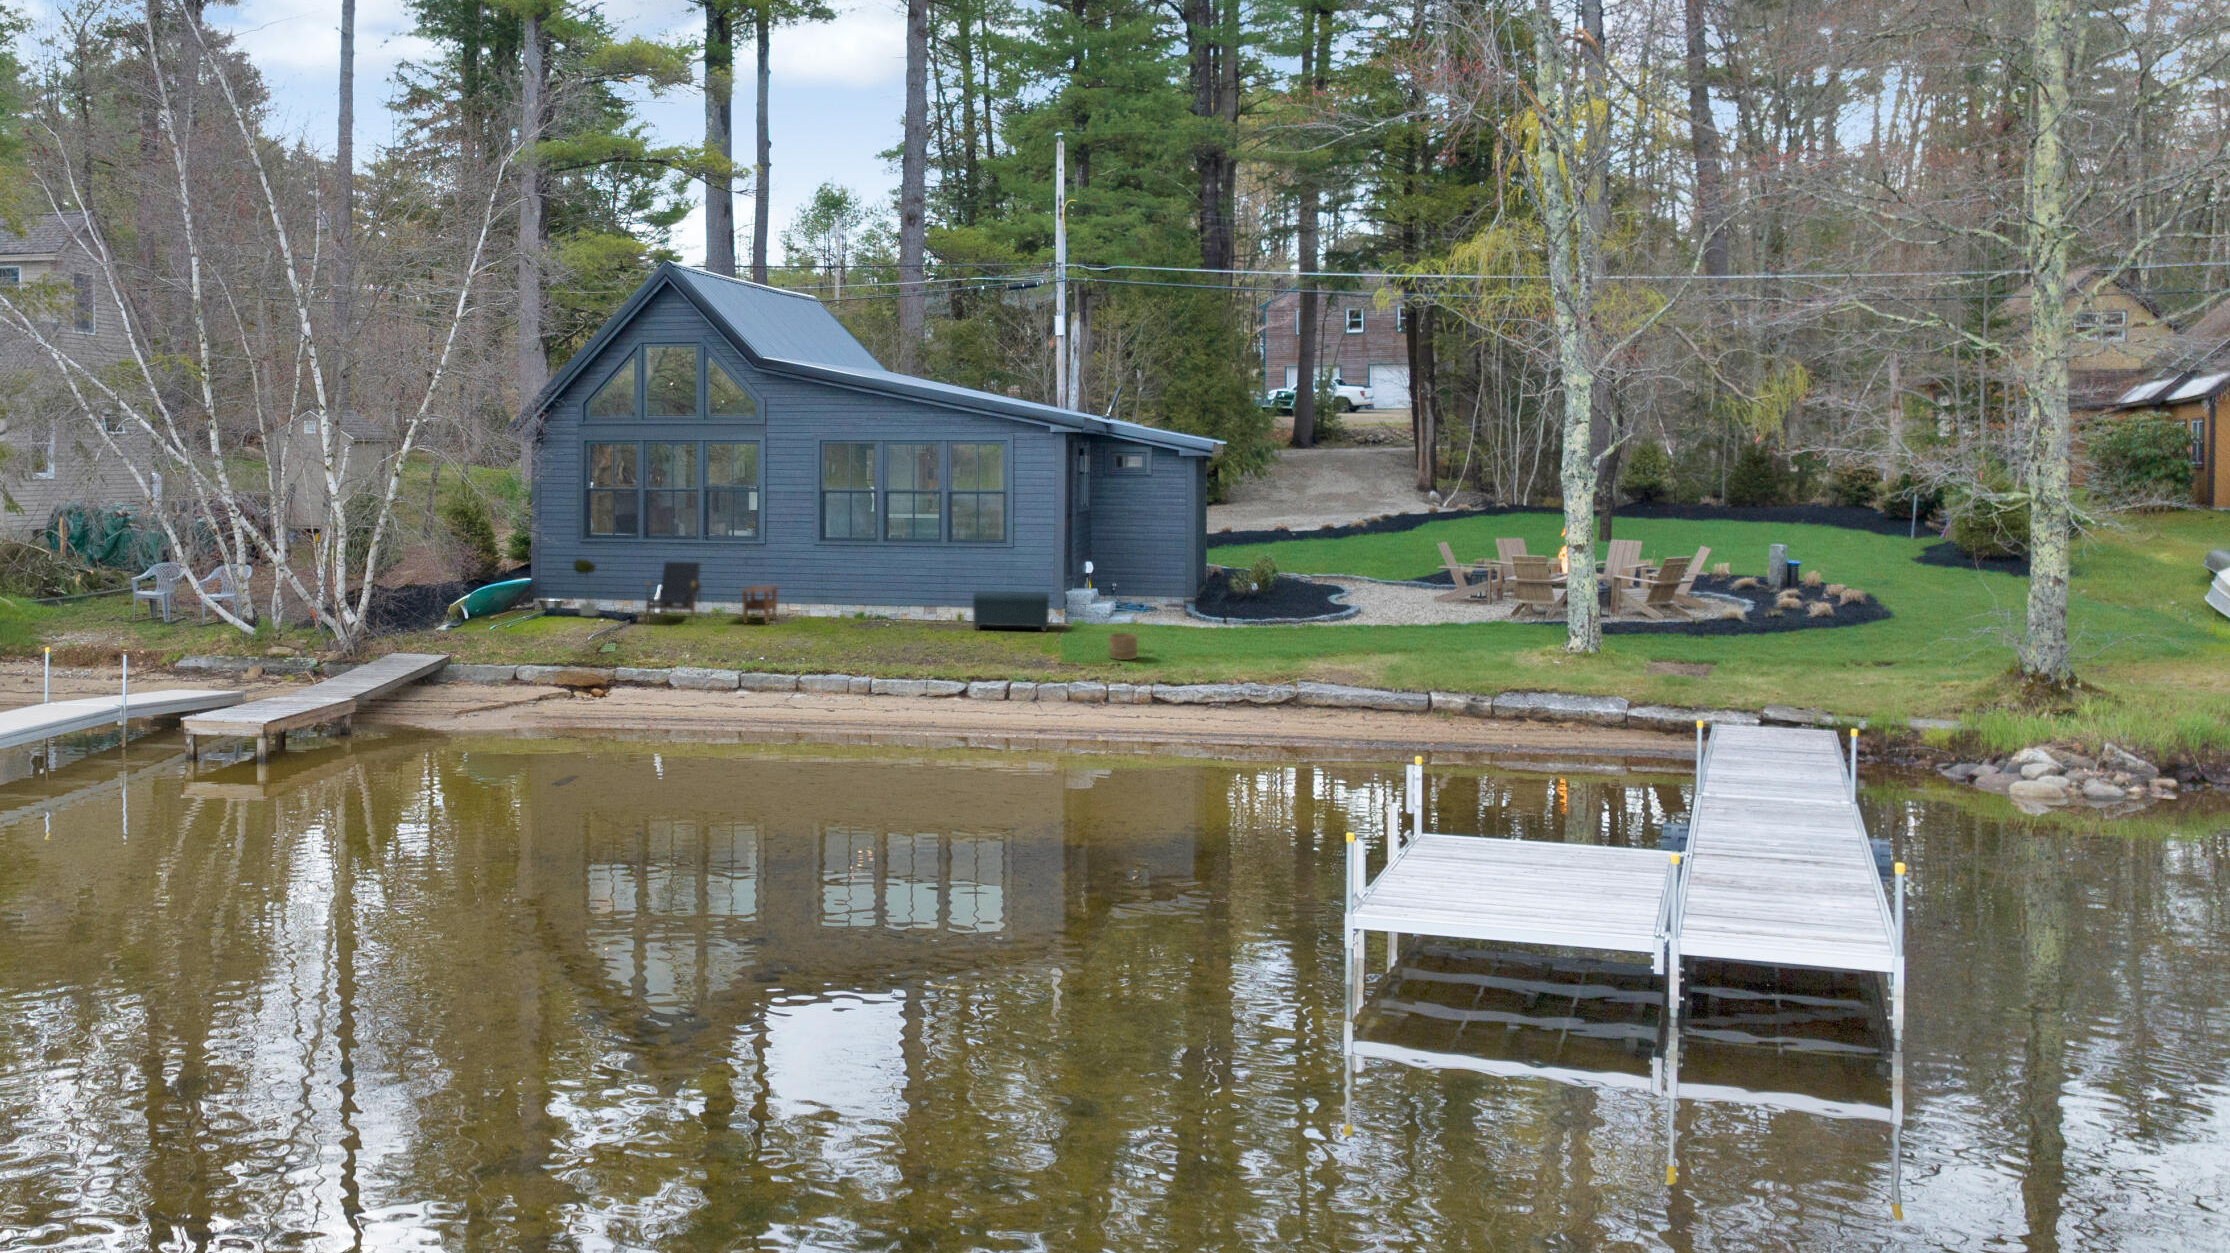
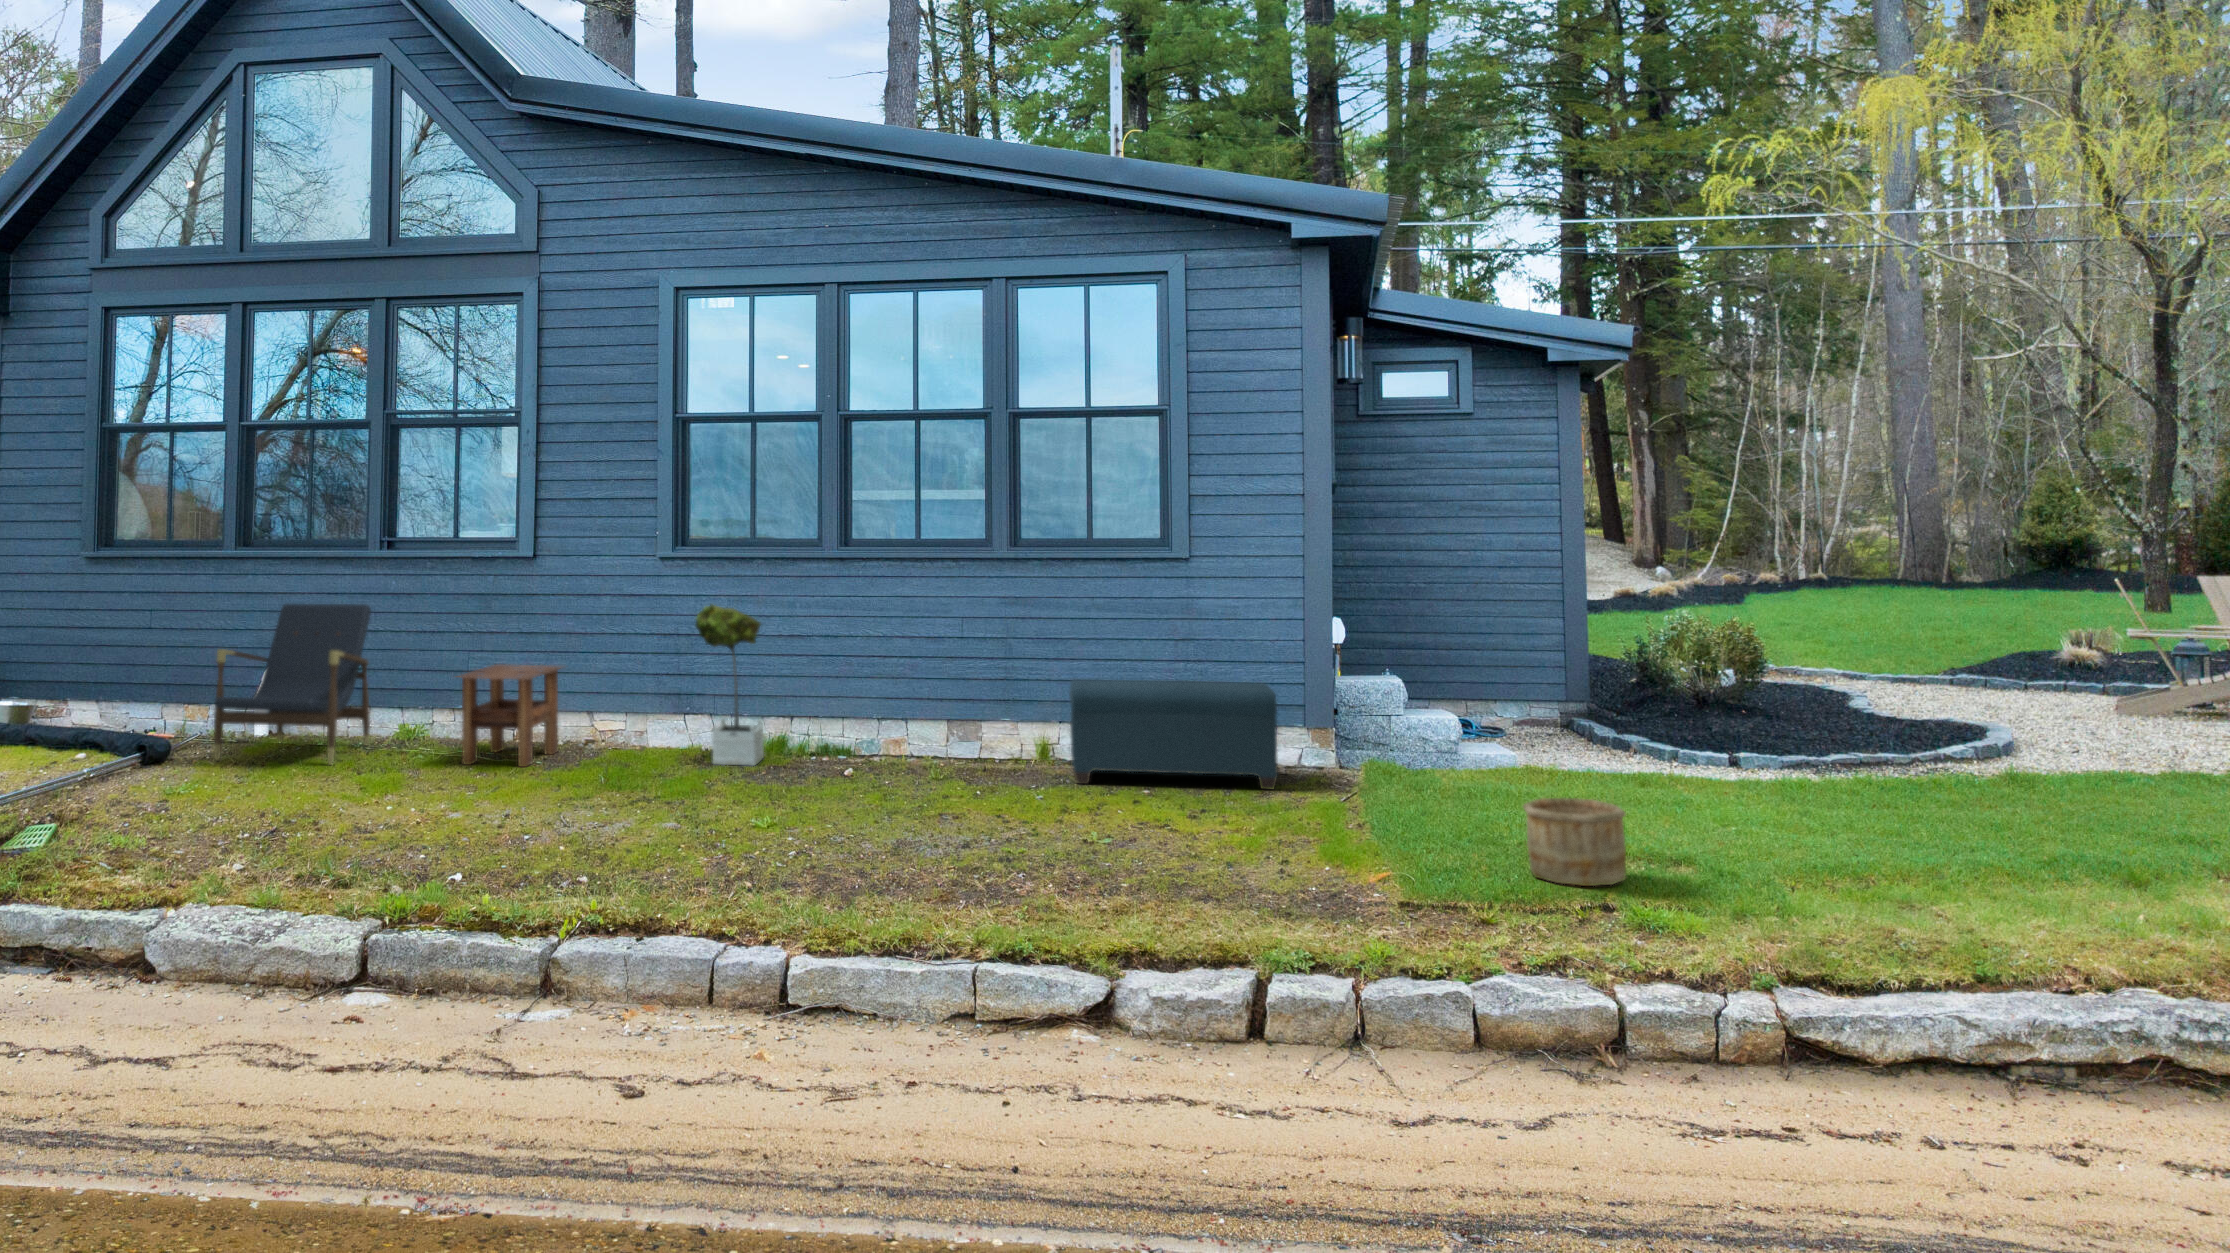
potted tree: present [573,559,600,616] -> present [695,604,764,765]

